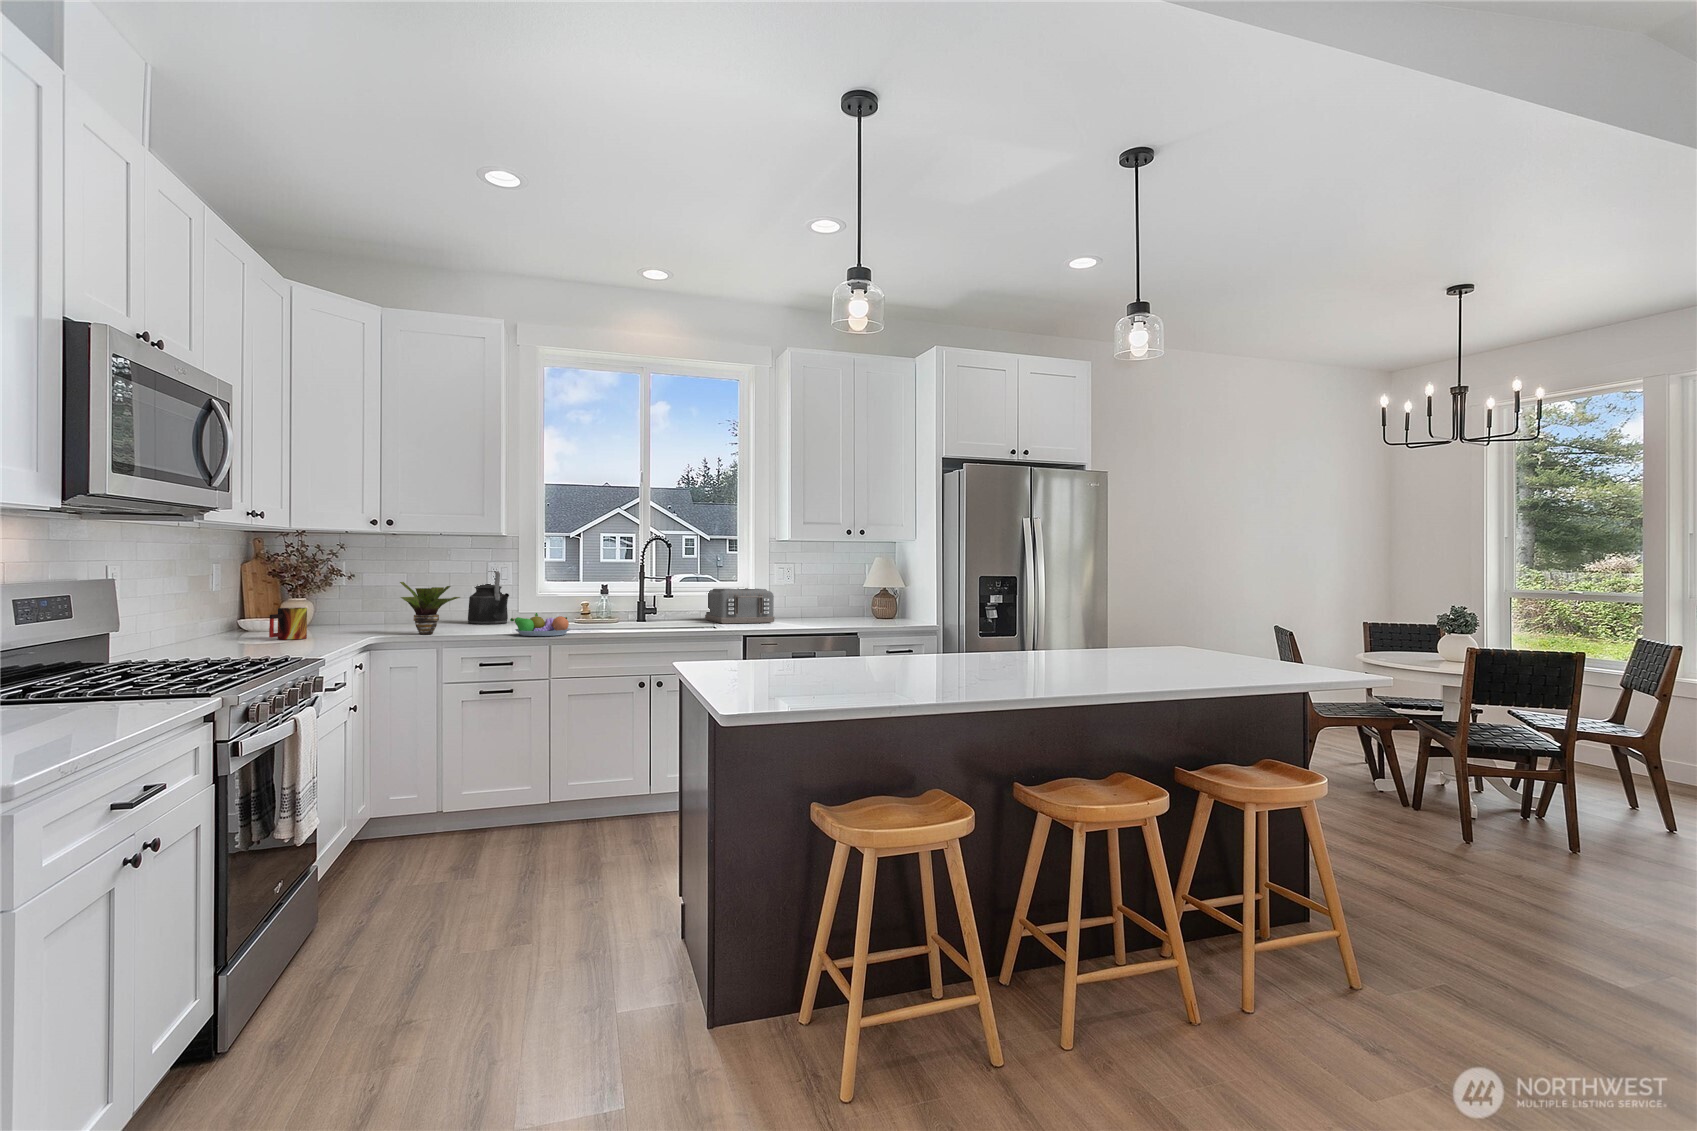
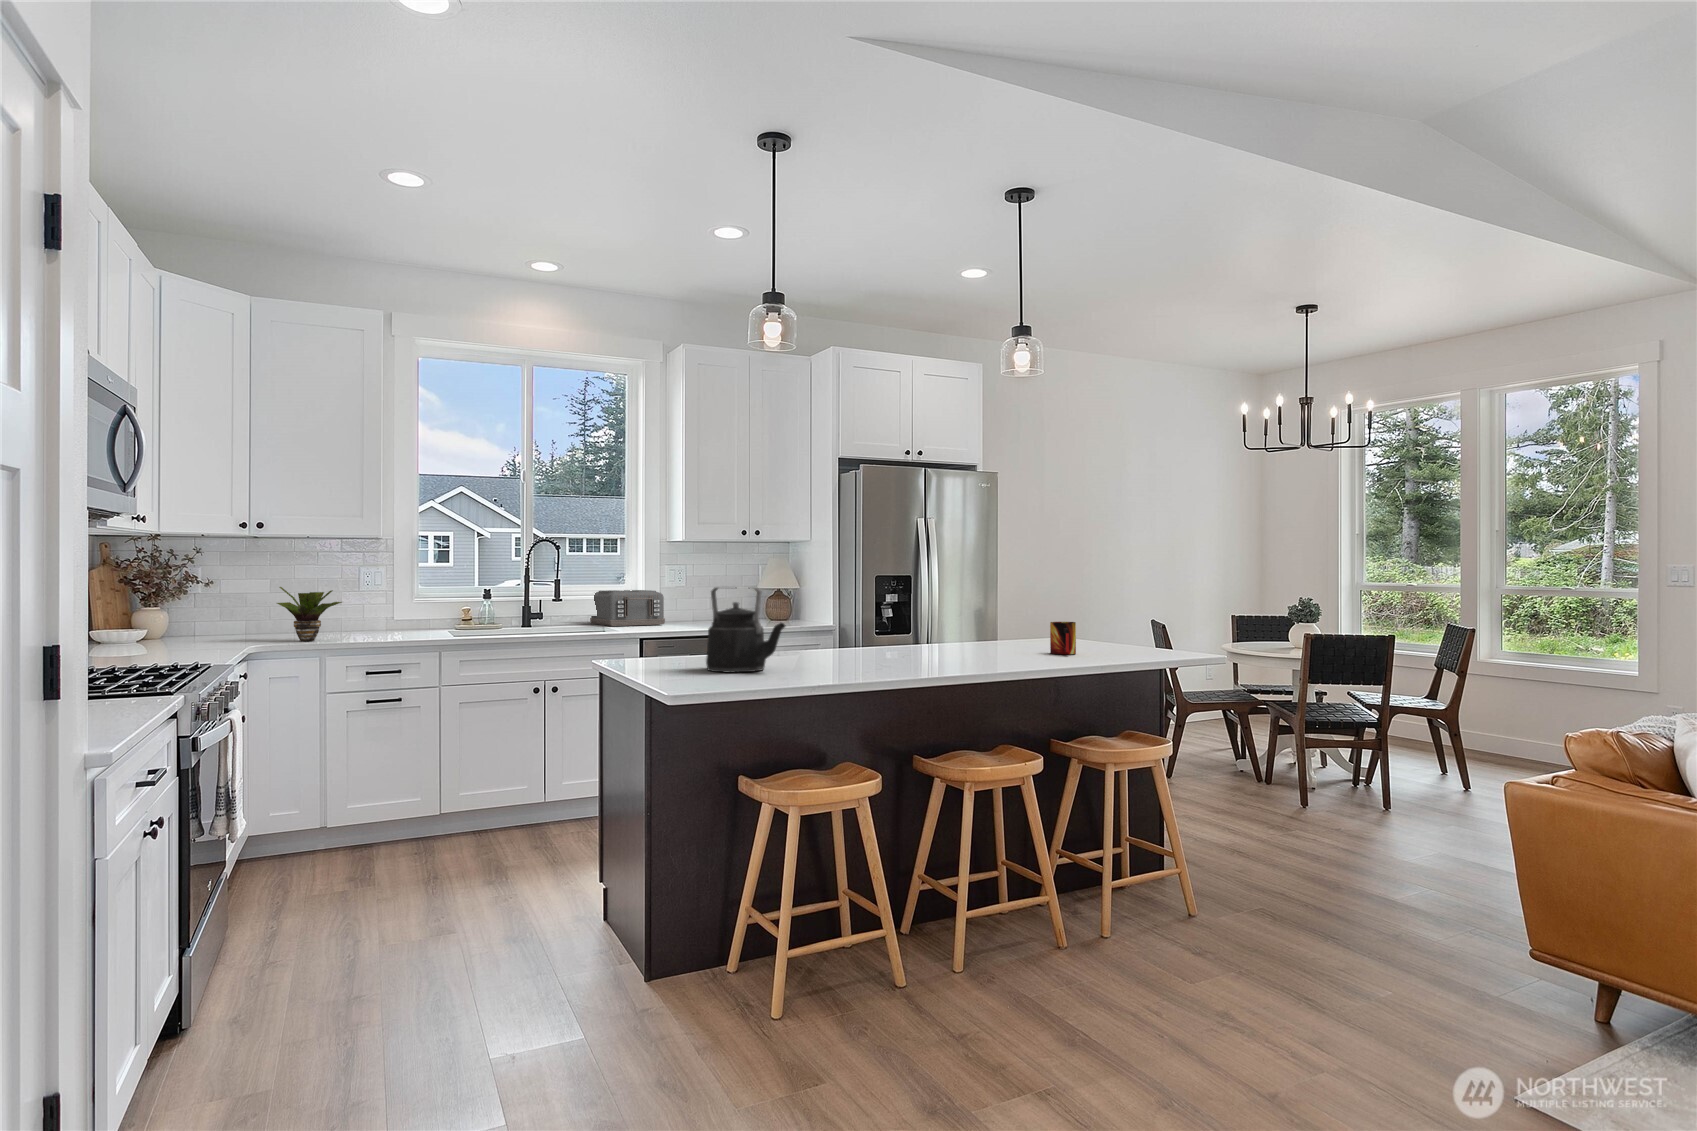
kettle: present [468,571,509,624] -> present [706,587,785,672]
mug: present [269,608,307,640] -> present [1050,622,1076,654]
fruit bowl: present [510,613,570,636] -> none [398,617,463,641]

